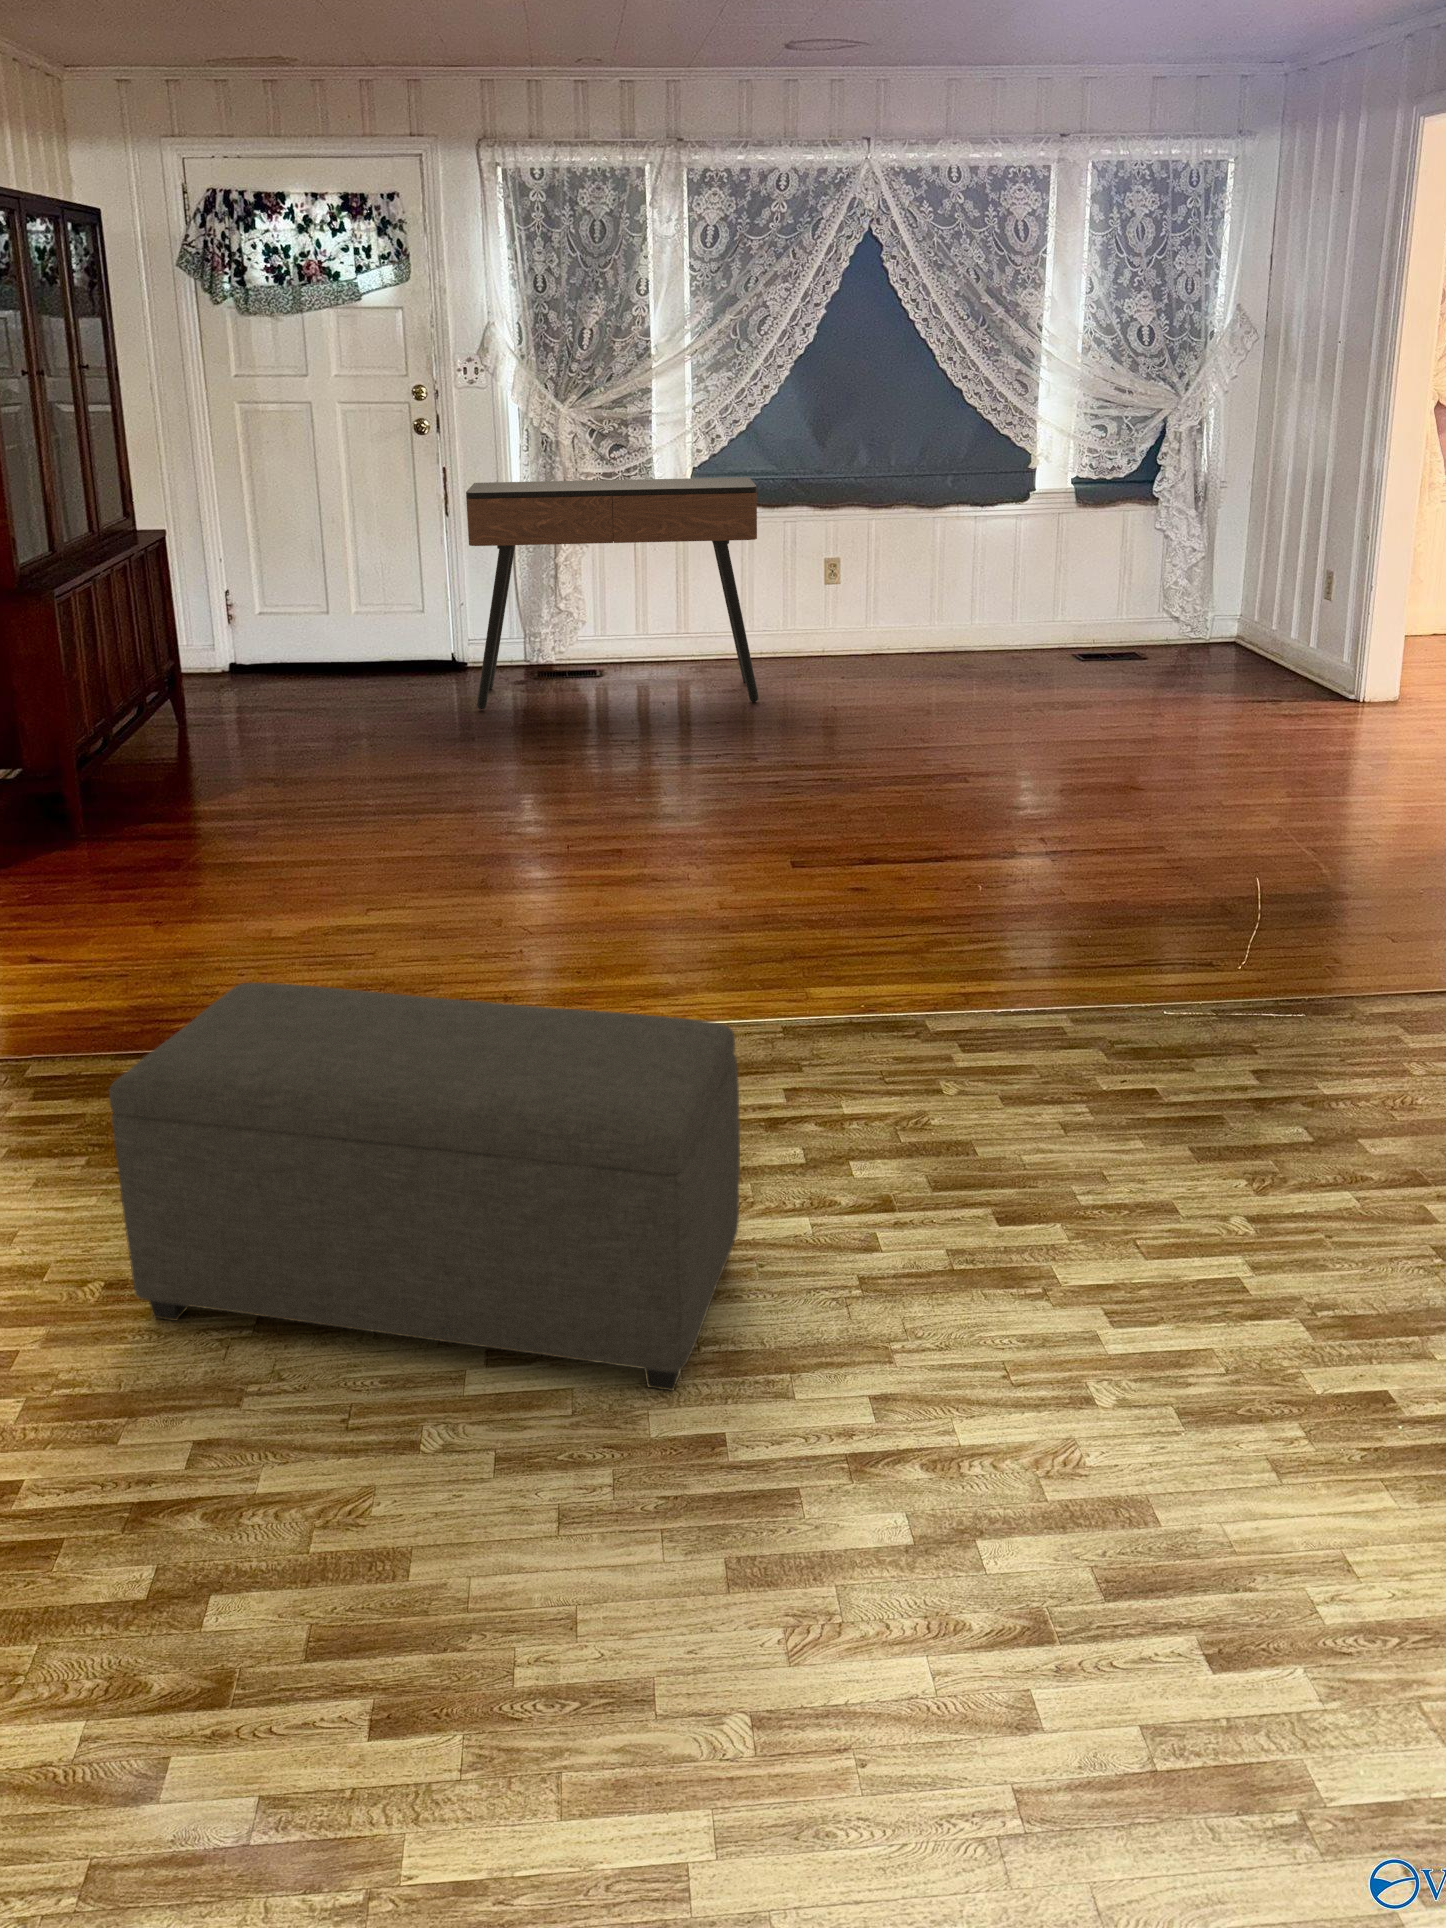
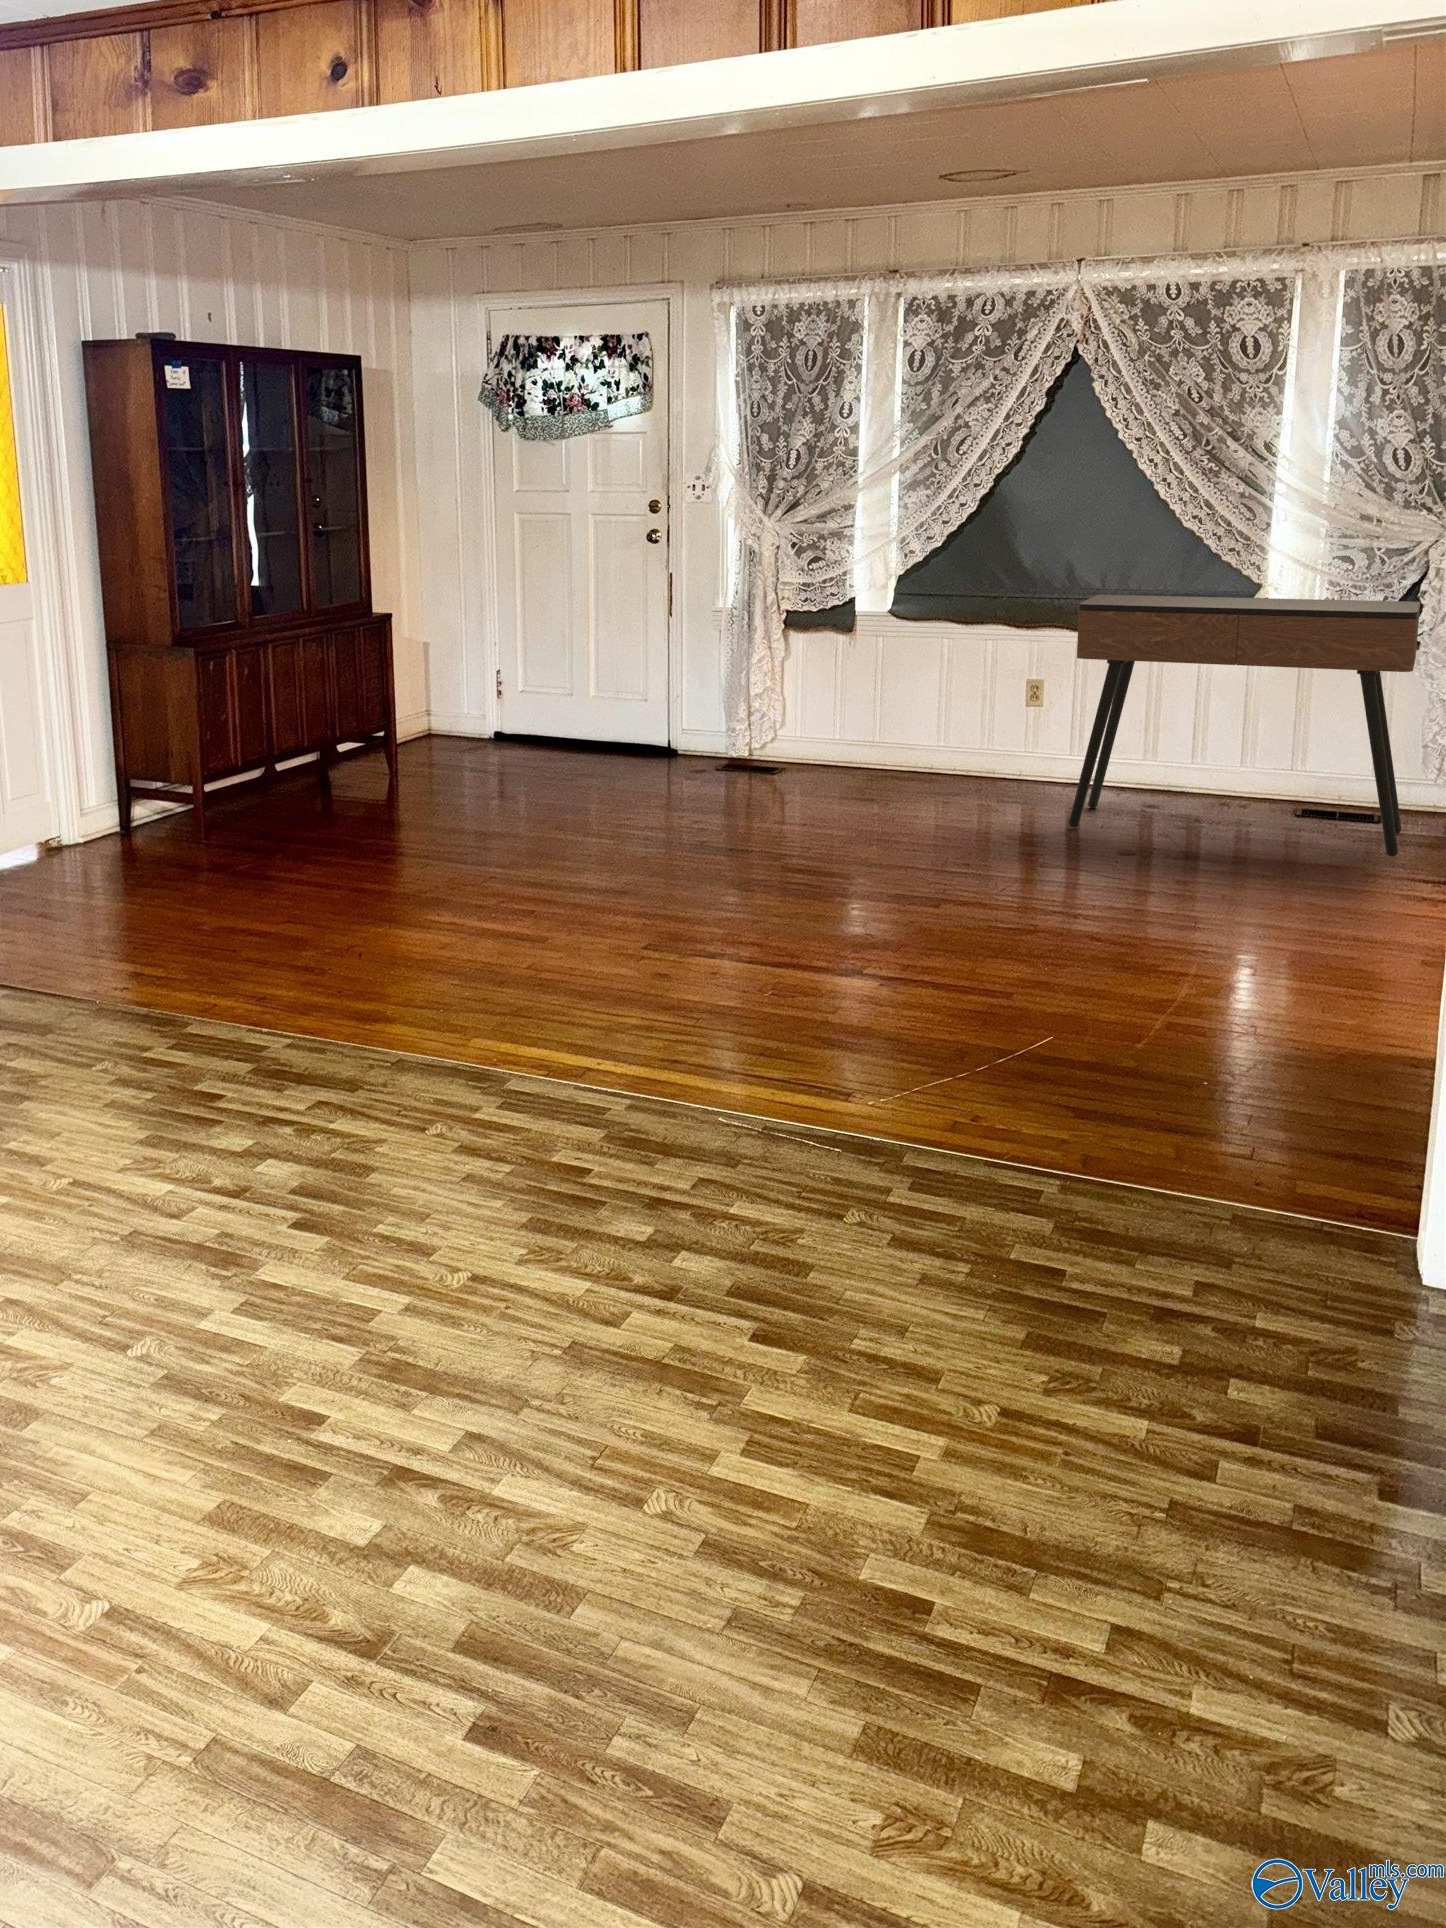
ottoman: present [109,982,740,1391] -> none [468,1037,1056,1541]

